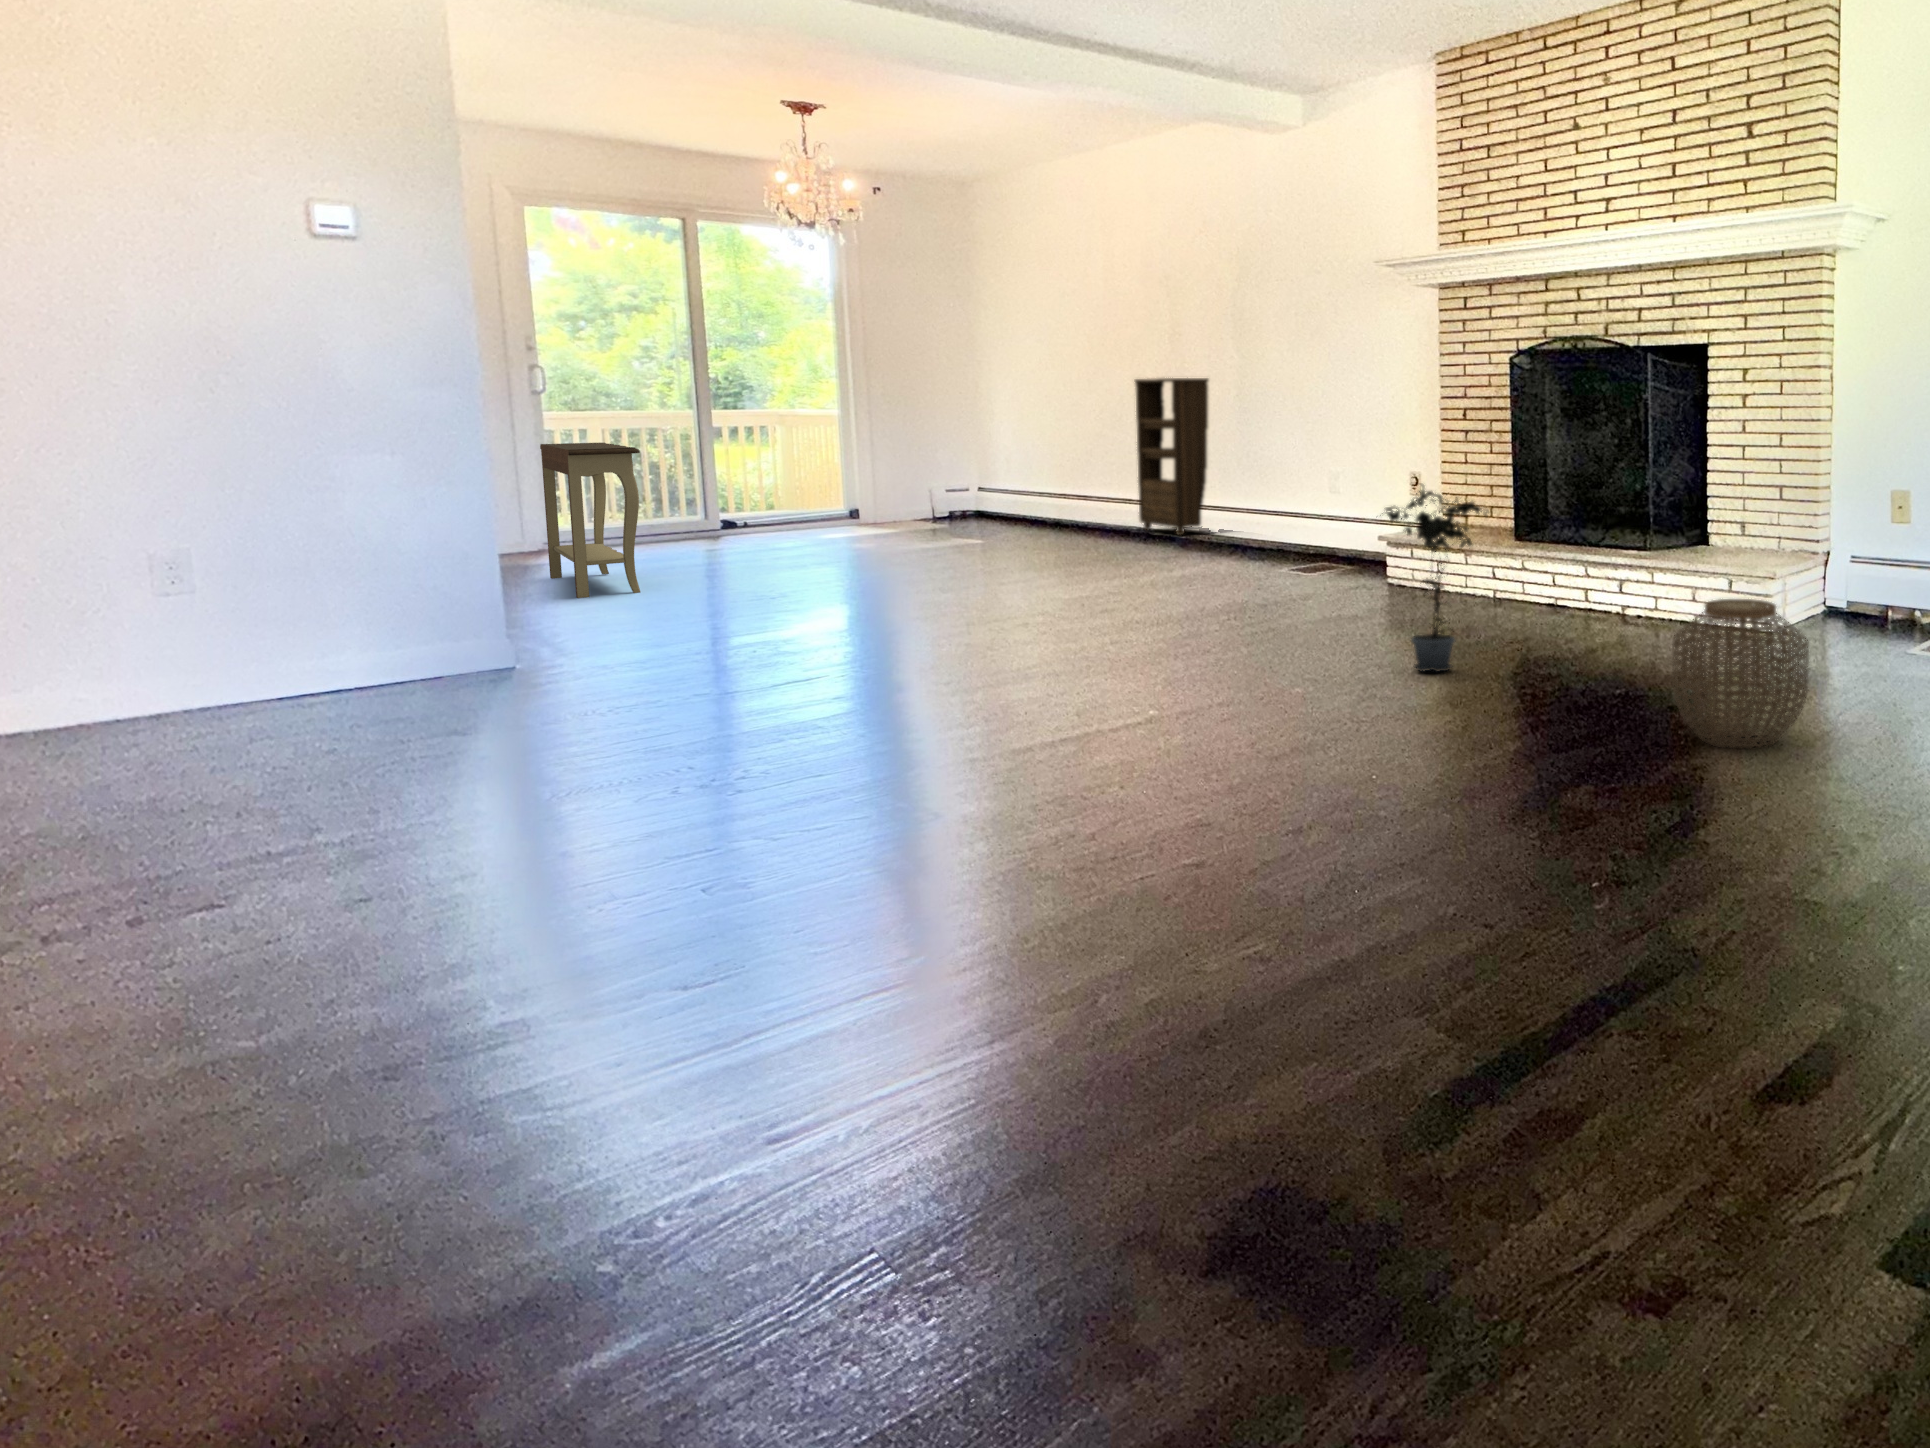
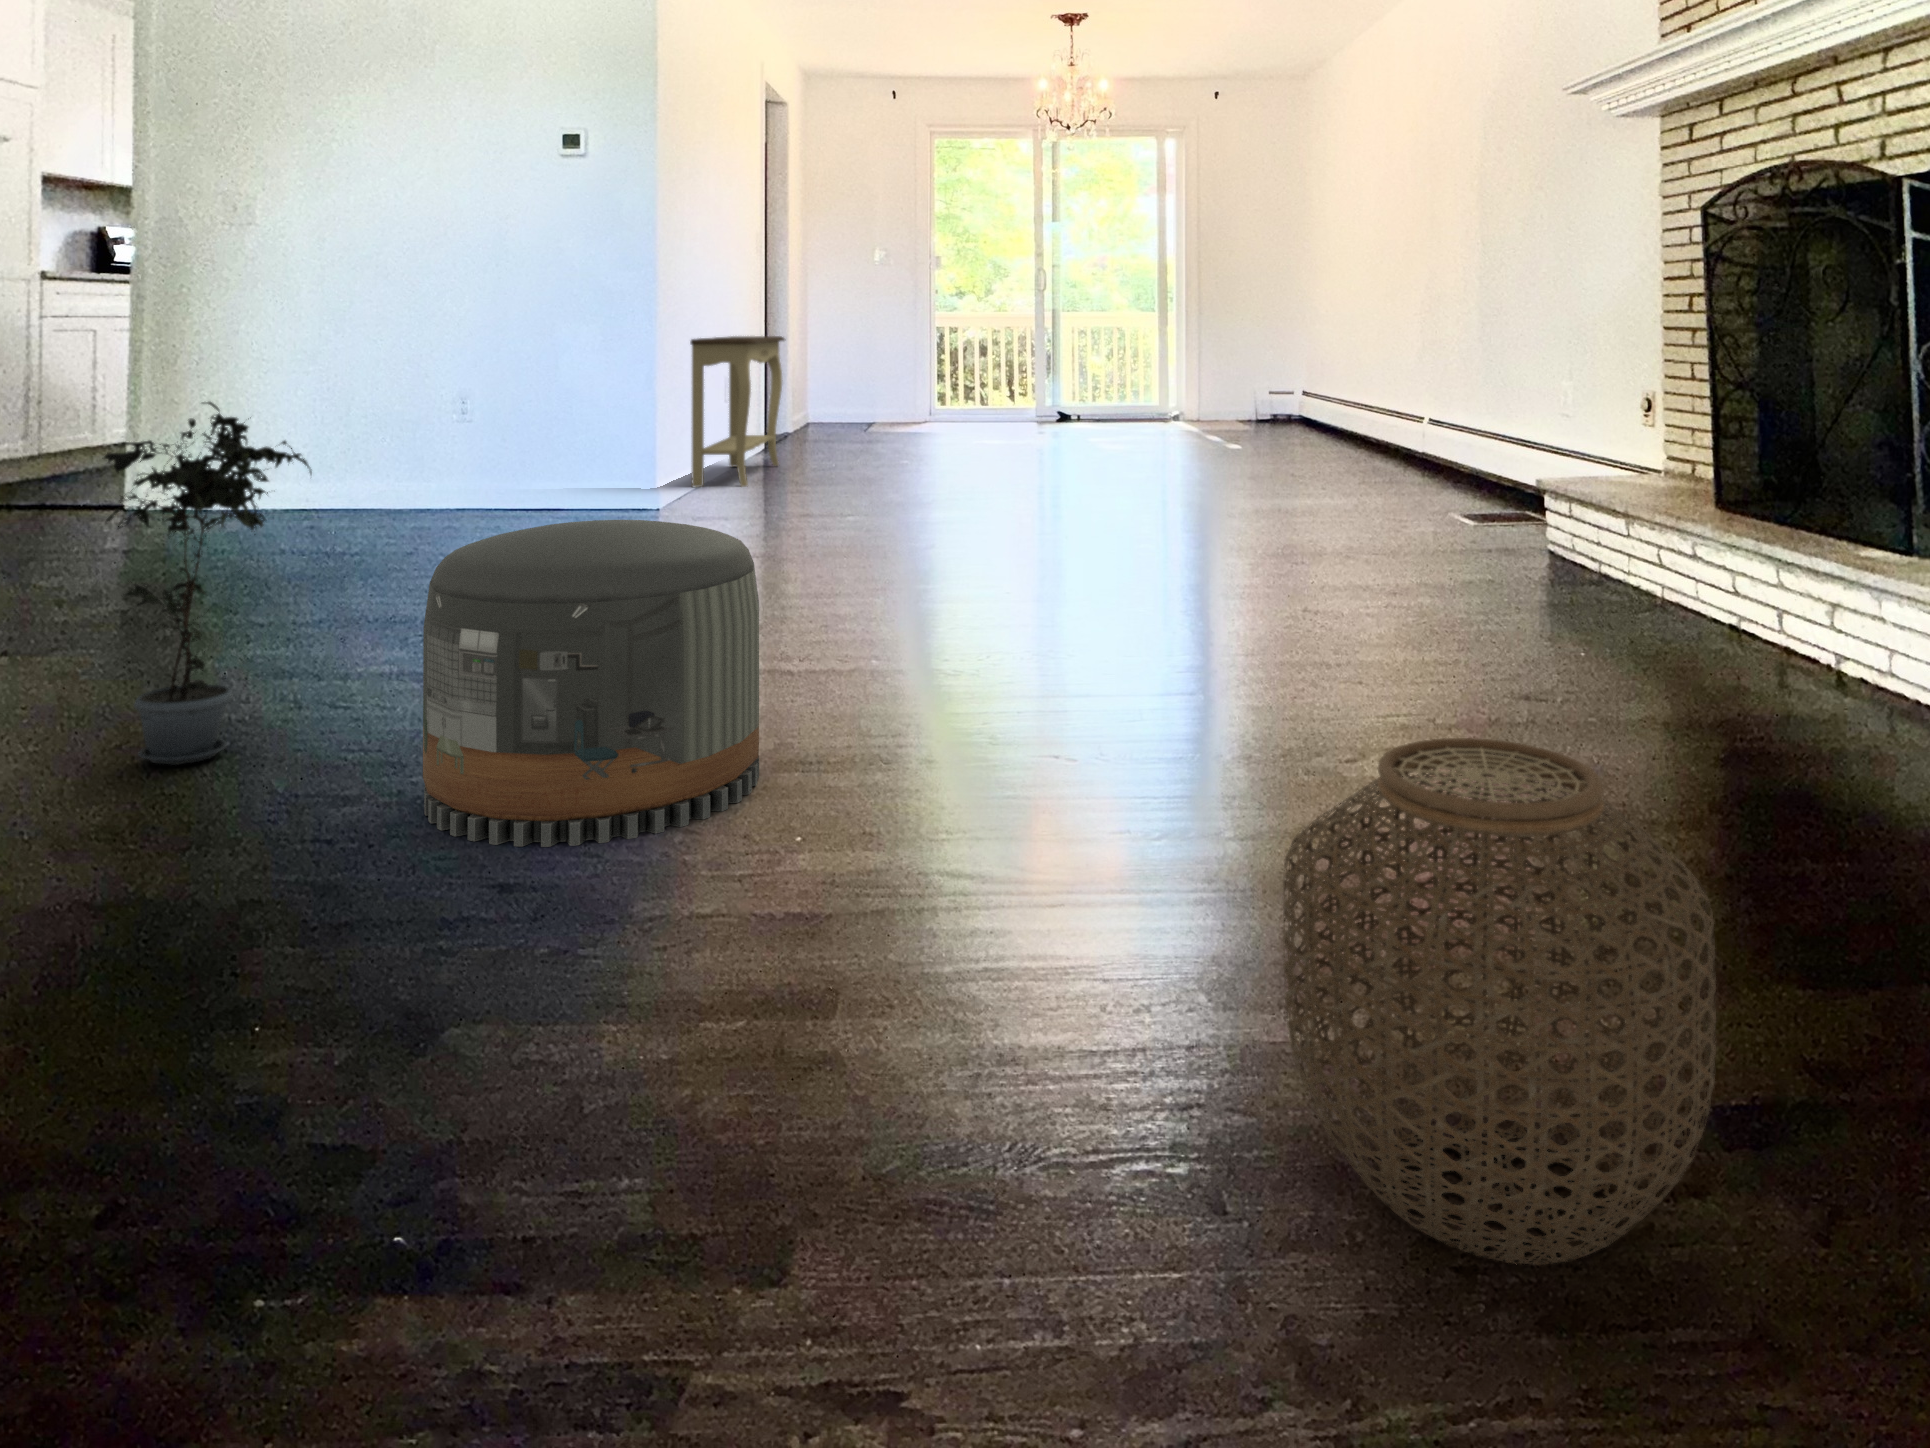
bookshelf: present [1135,378,1208,536] -> none [1345,270,1437,469]
potted plant: present [1380,484,1488,672] -> present [104,402,312,765]
pouf: none [1063,577,1261,758] -> present [423,520,759,847]

